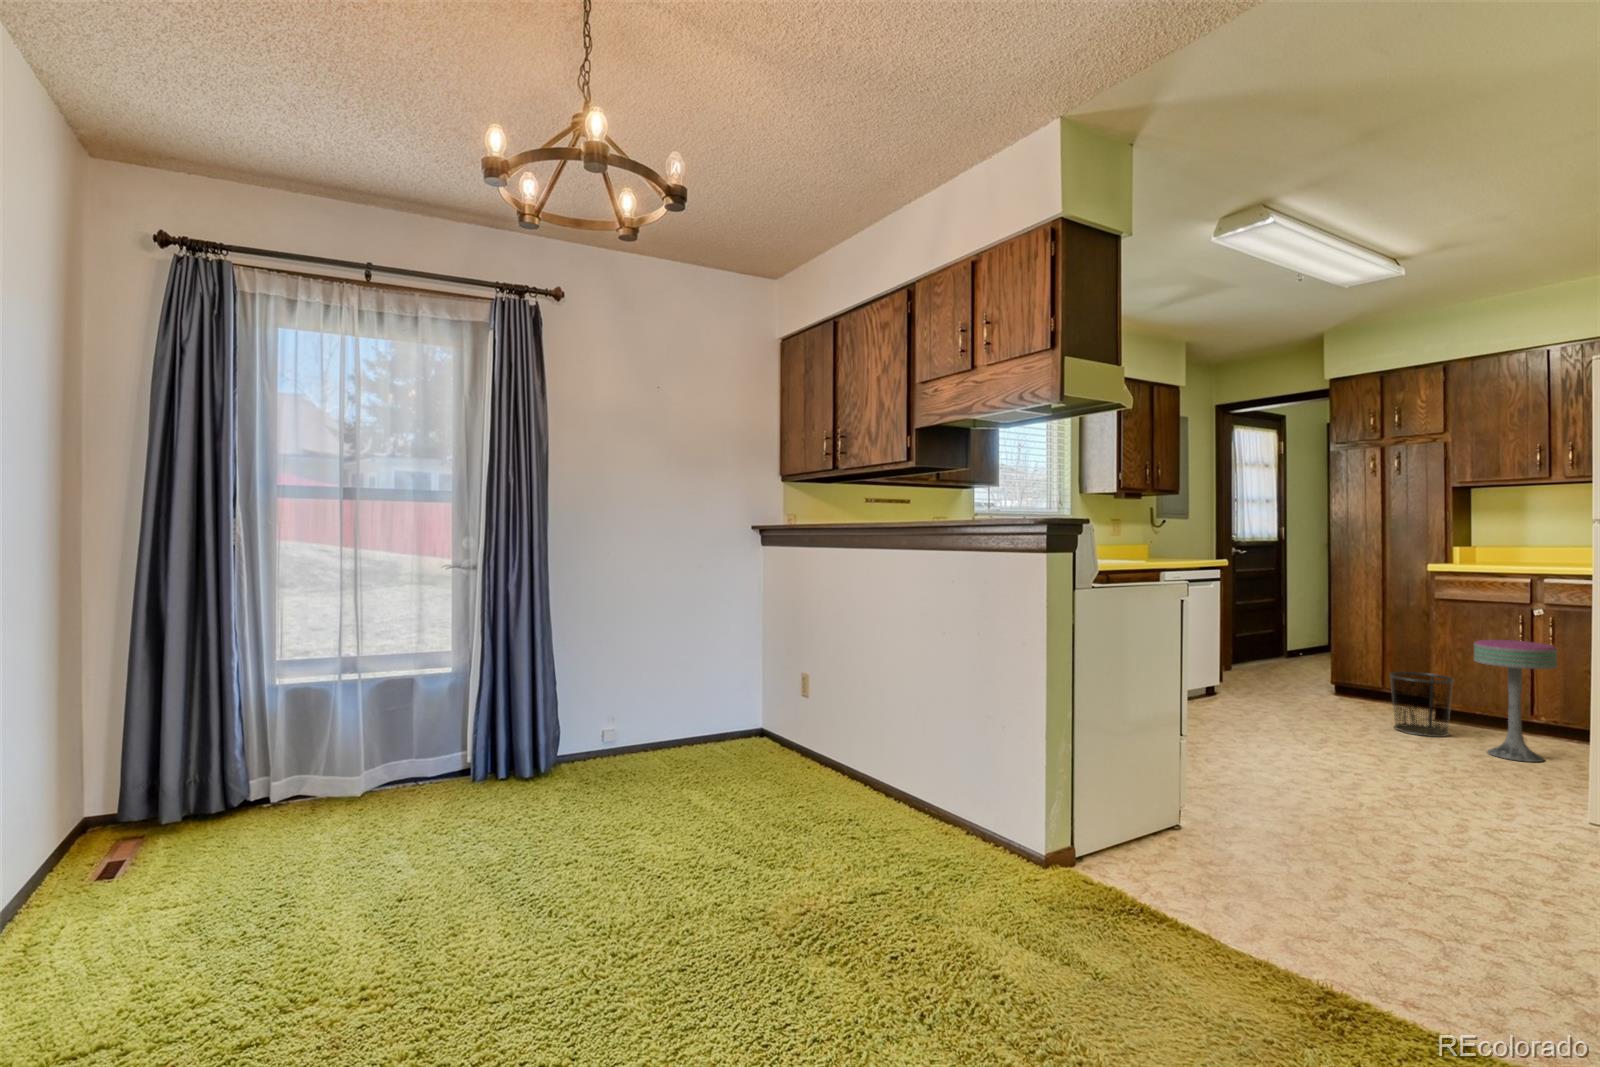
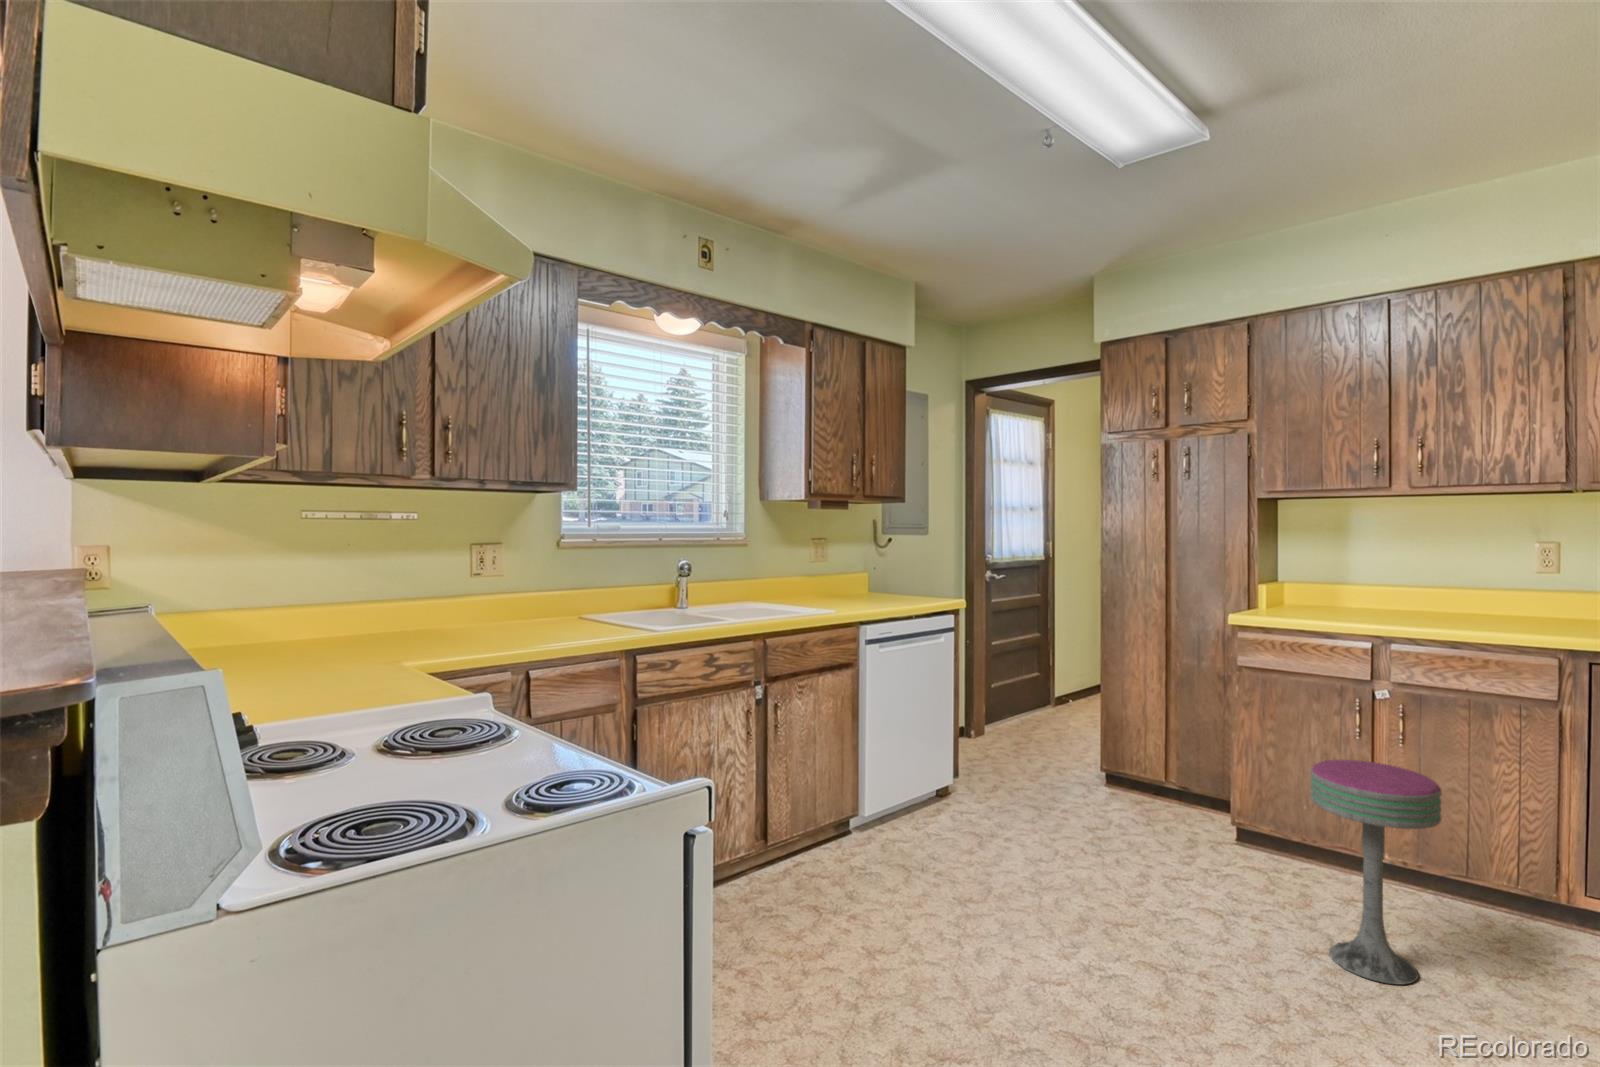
waste bin: present [1389,672,1454,737] -> none [1179,789,1273,906]

